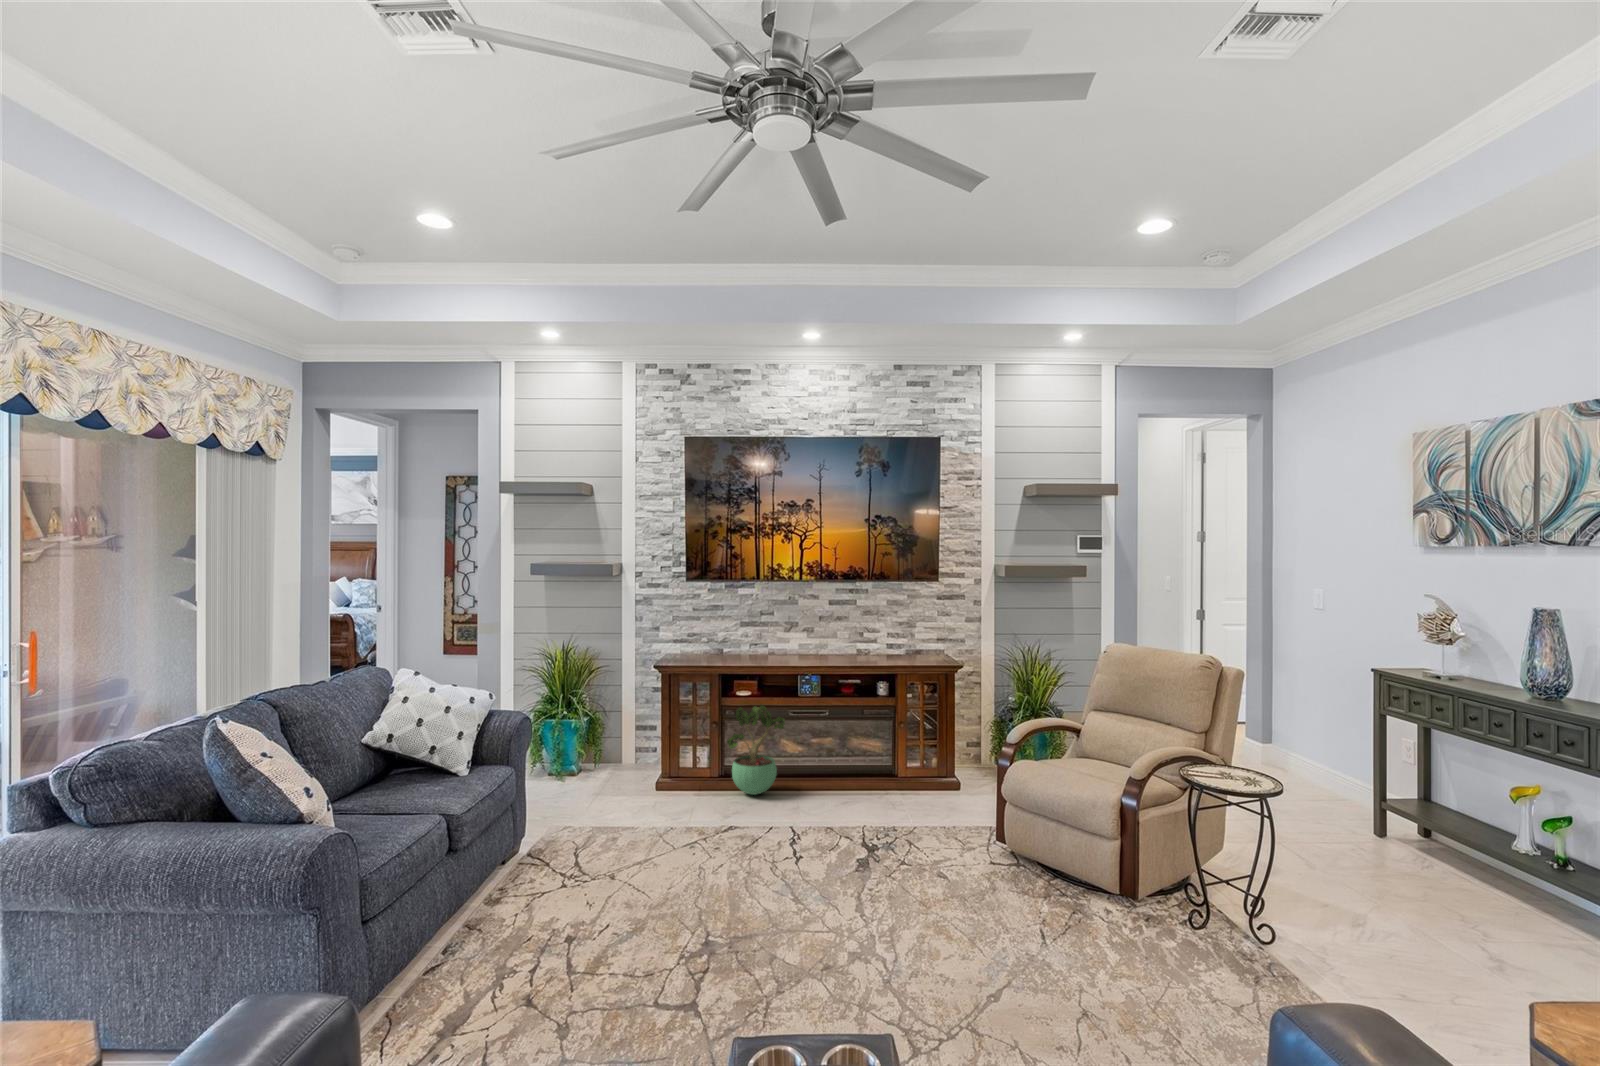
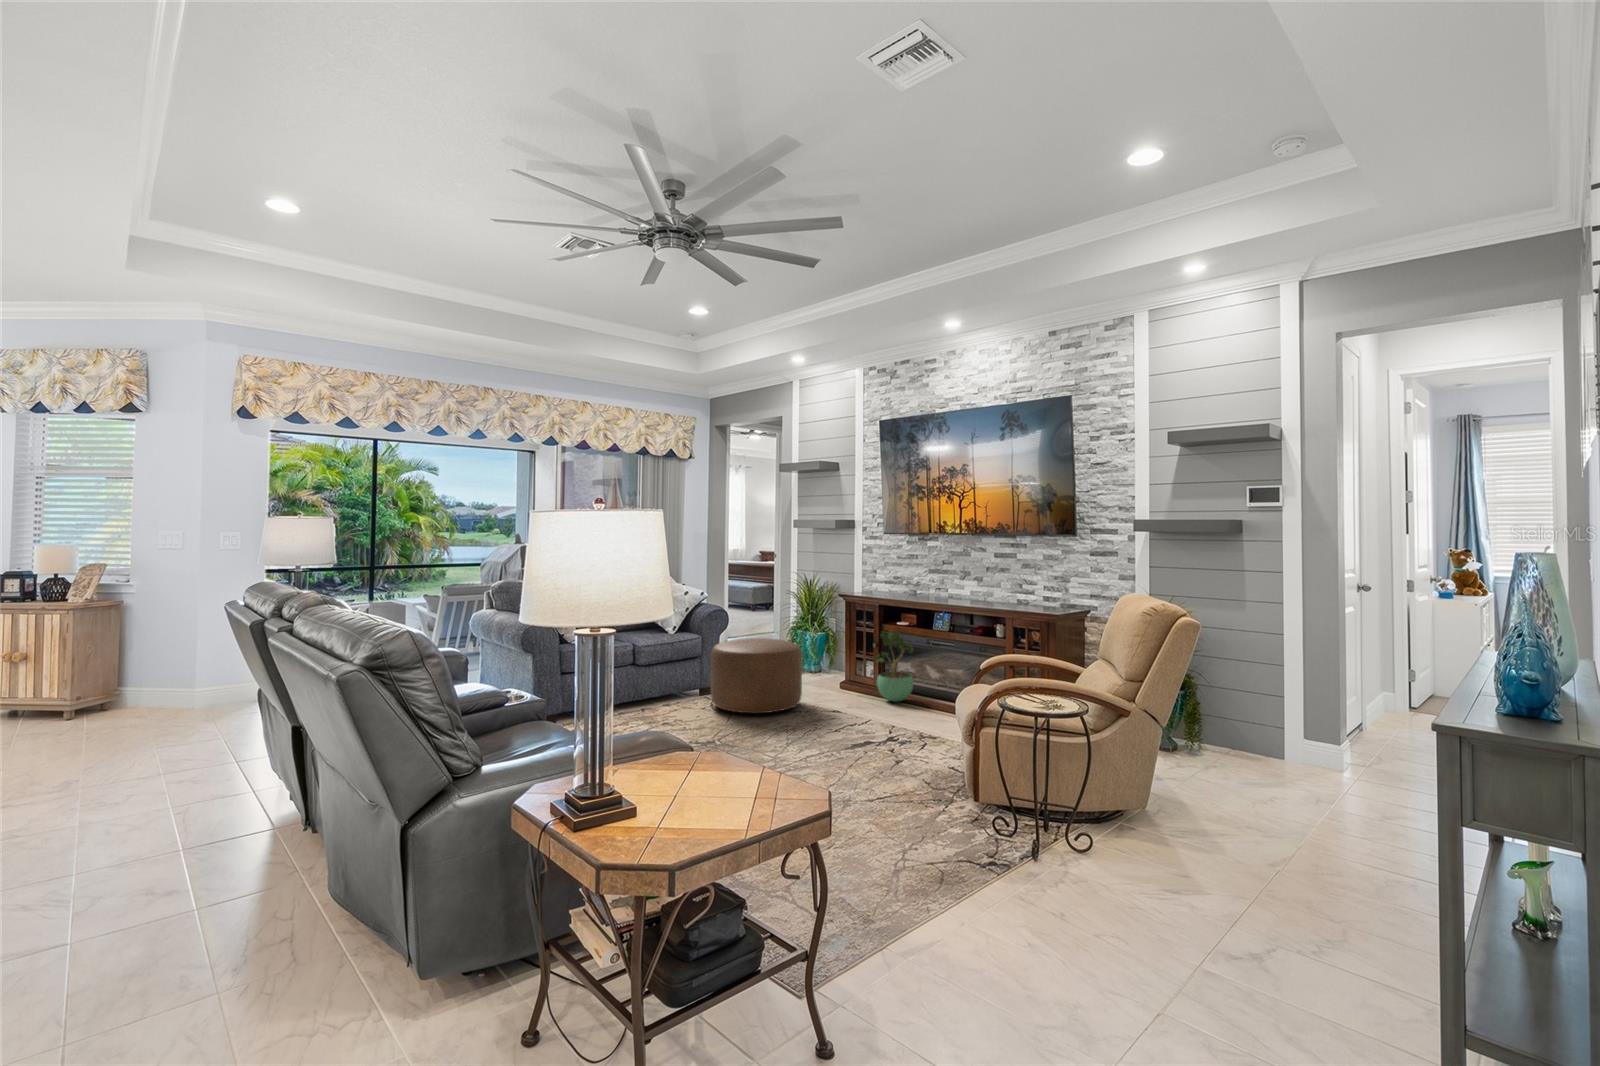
ottoman: none [558,745,697,874] -> present [711,638,802,713]

